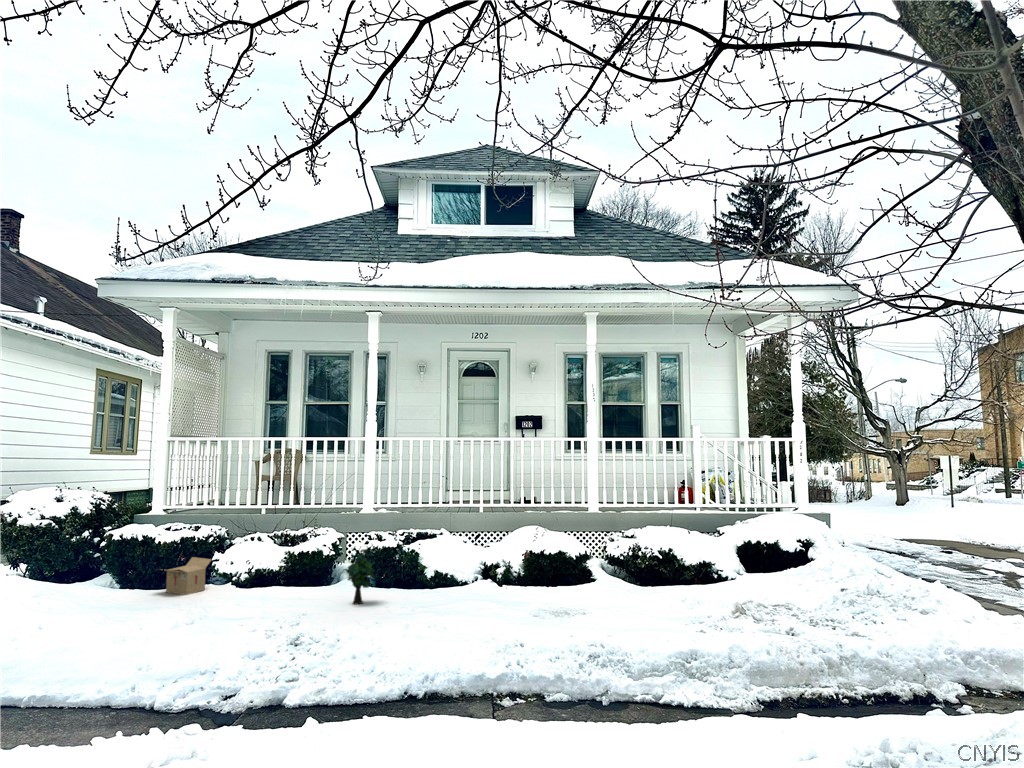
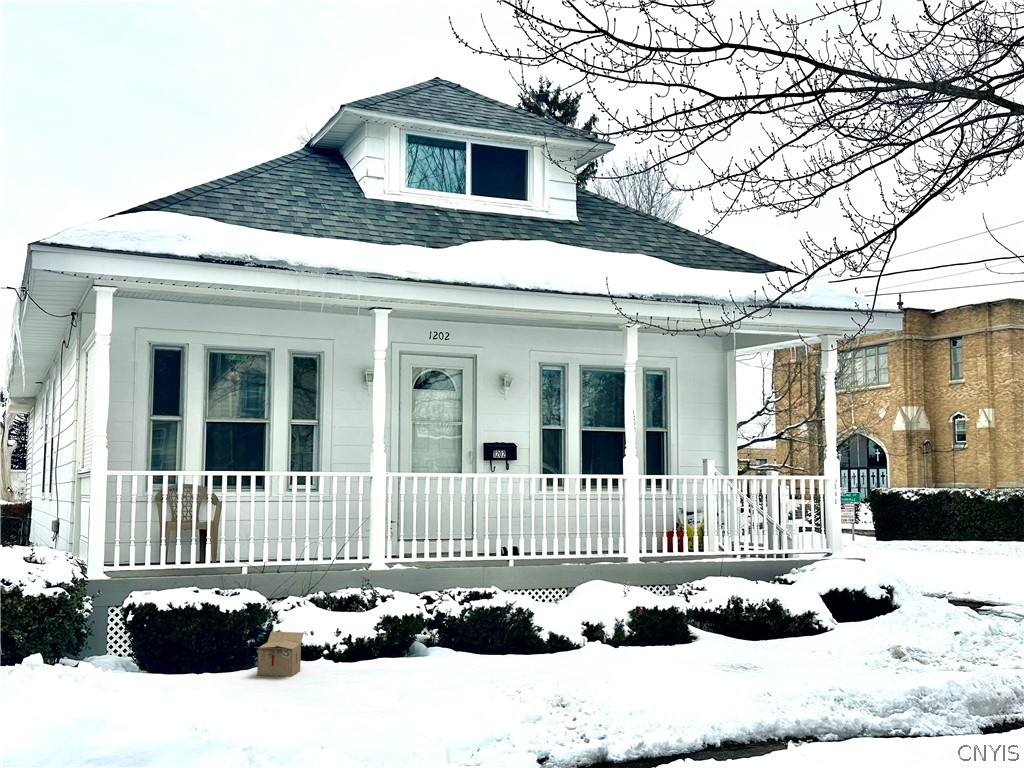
decorative plant: present [344,549,374,604] -> none [495,611,530,674]

